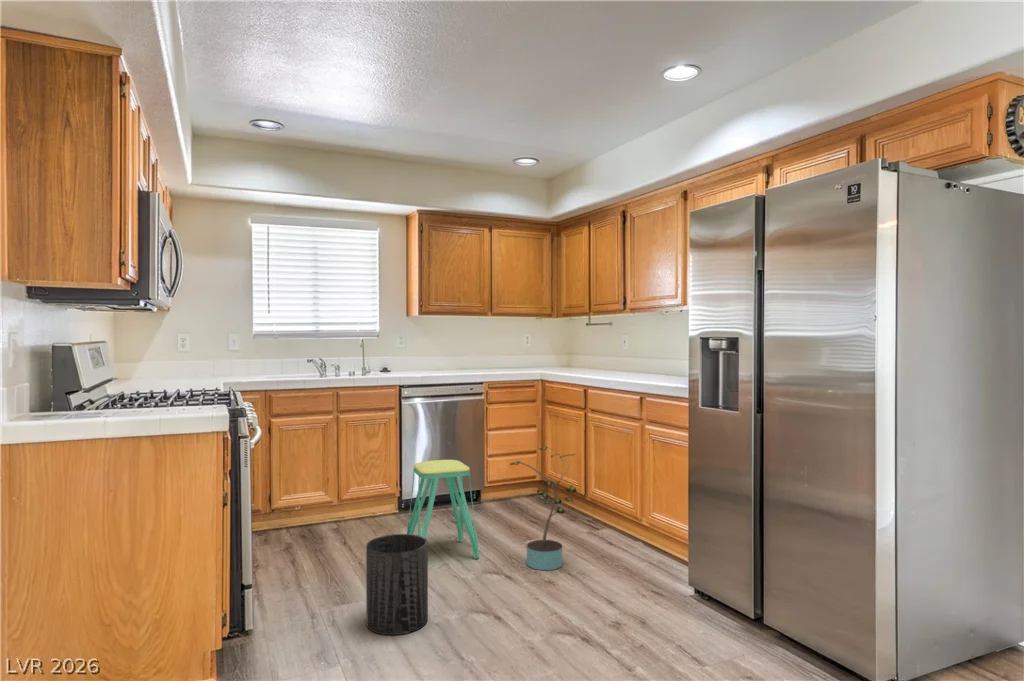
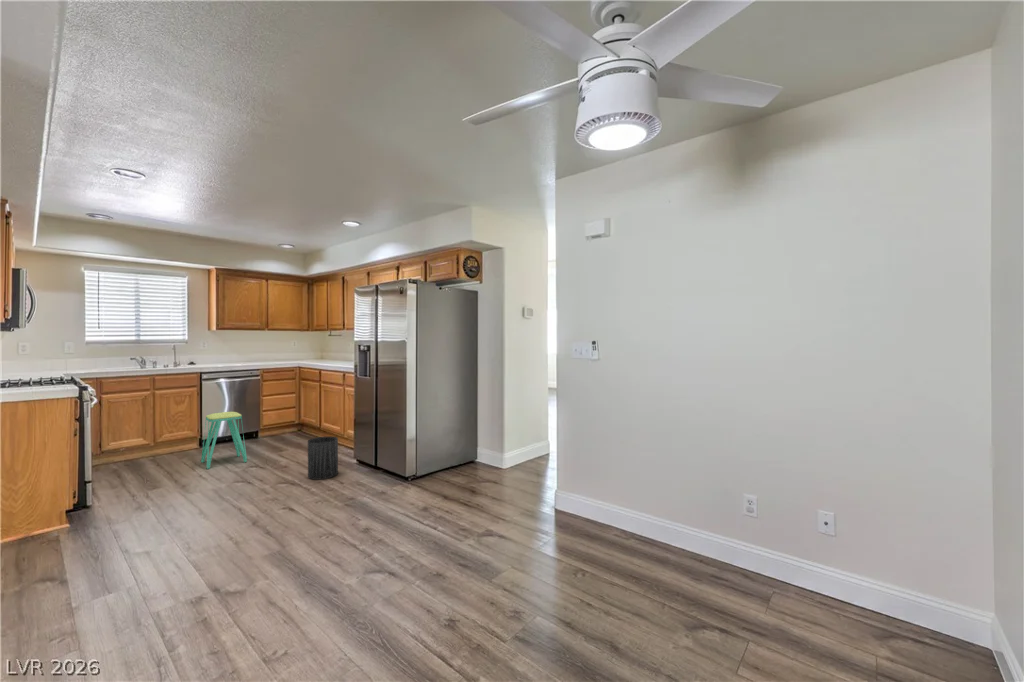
potted plant: present [510,447,577,570] -> none [265,401,303,463]
trash can: present [366,534,428,635] -> present [308,436,338,480]

